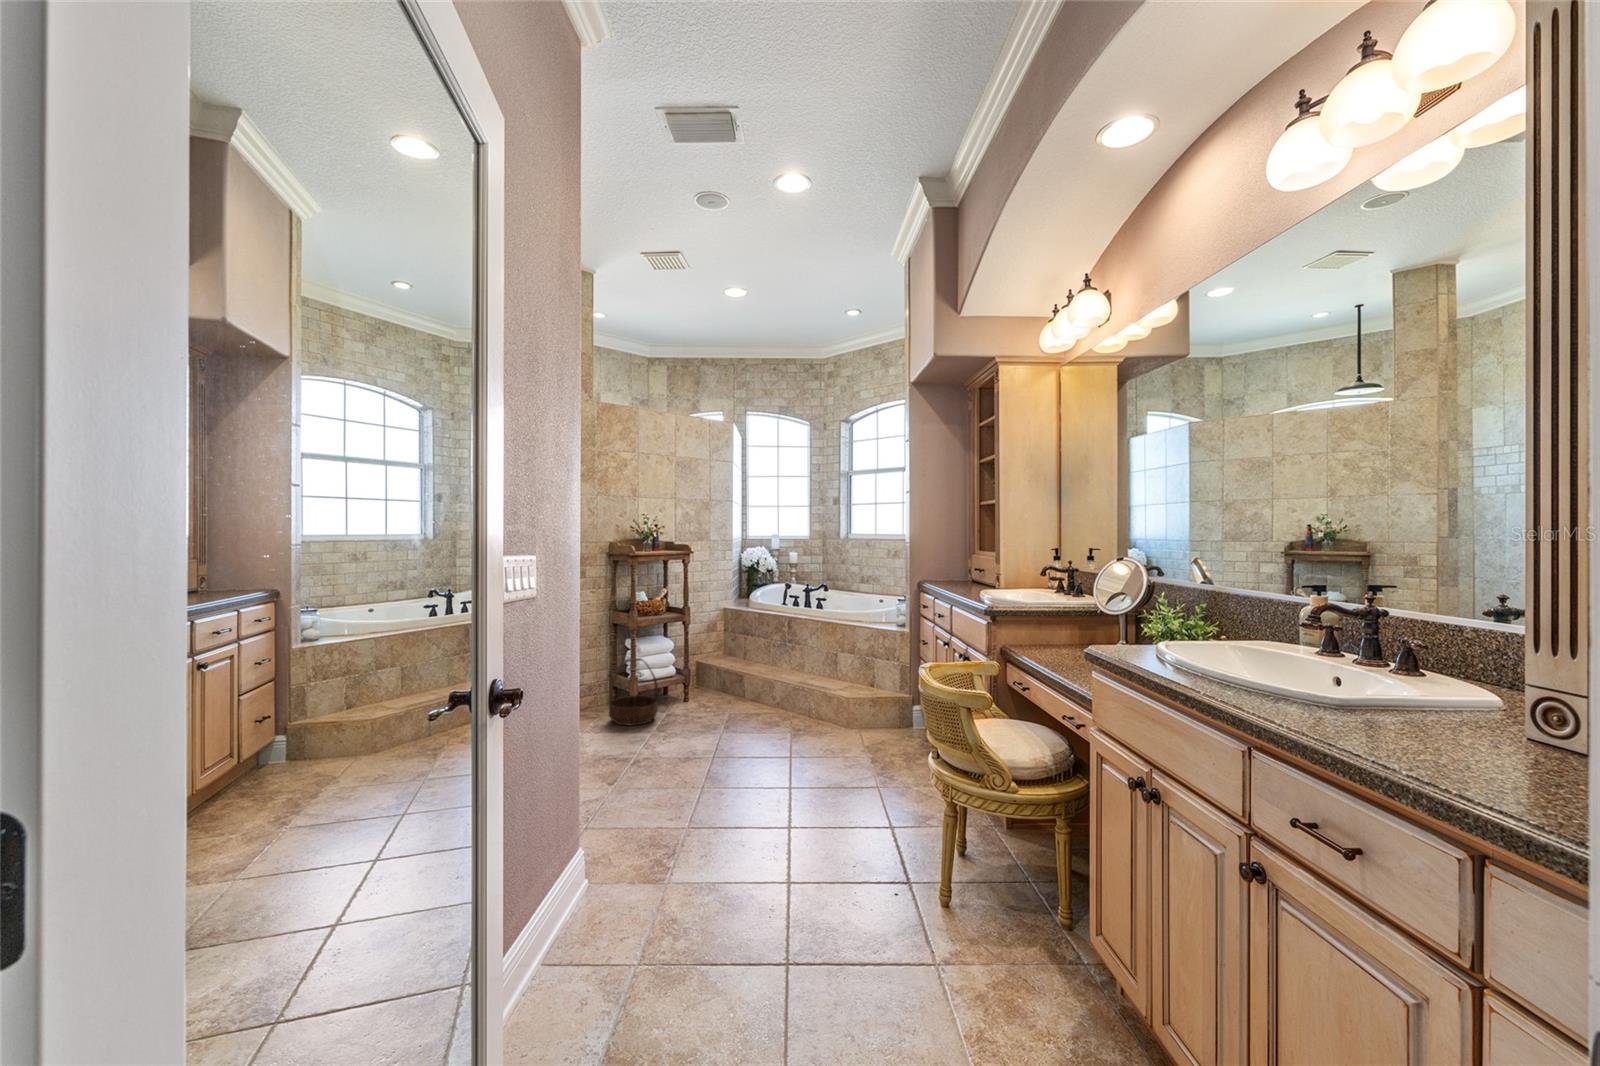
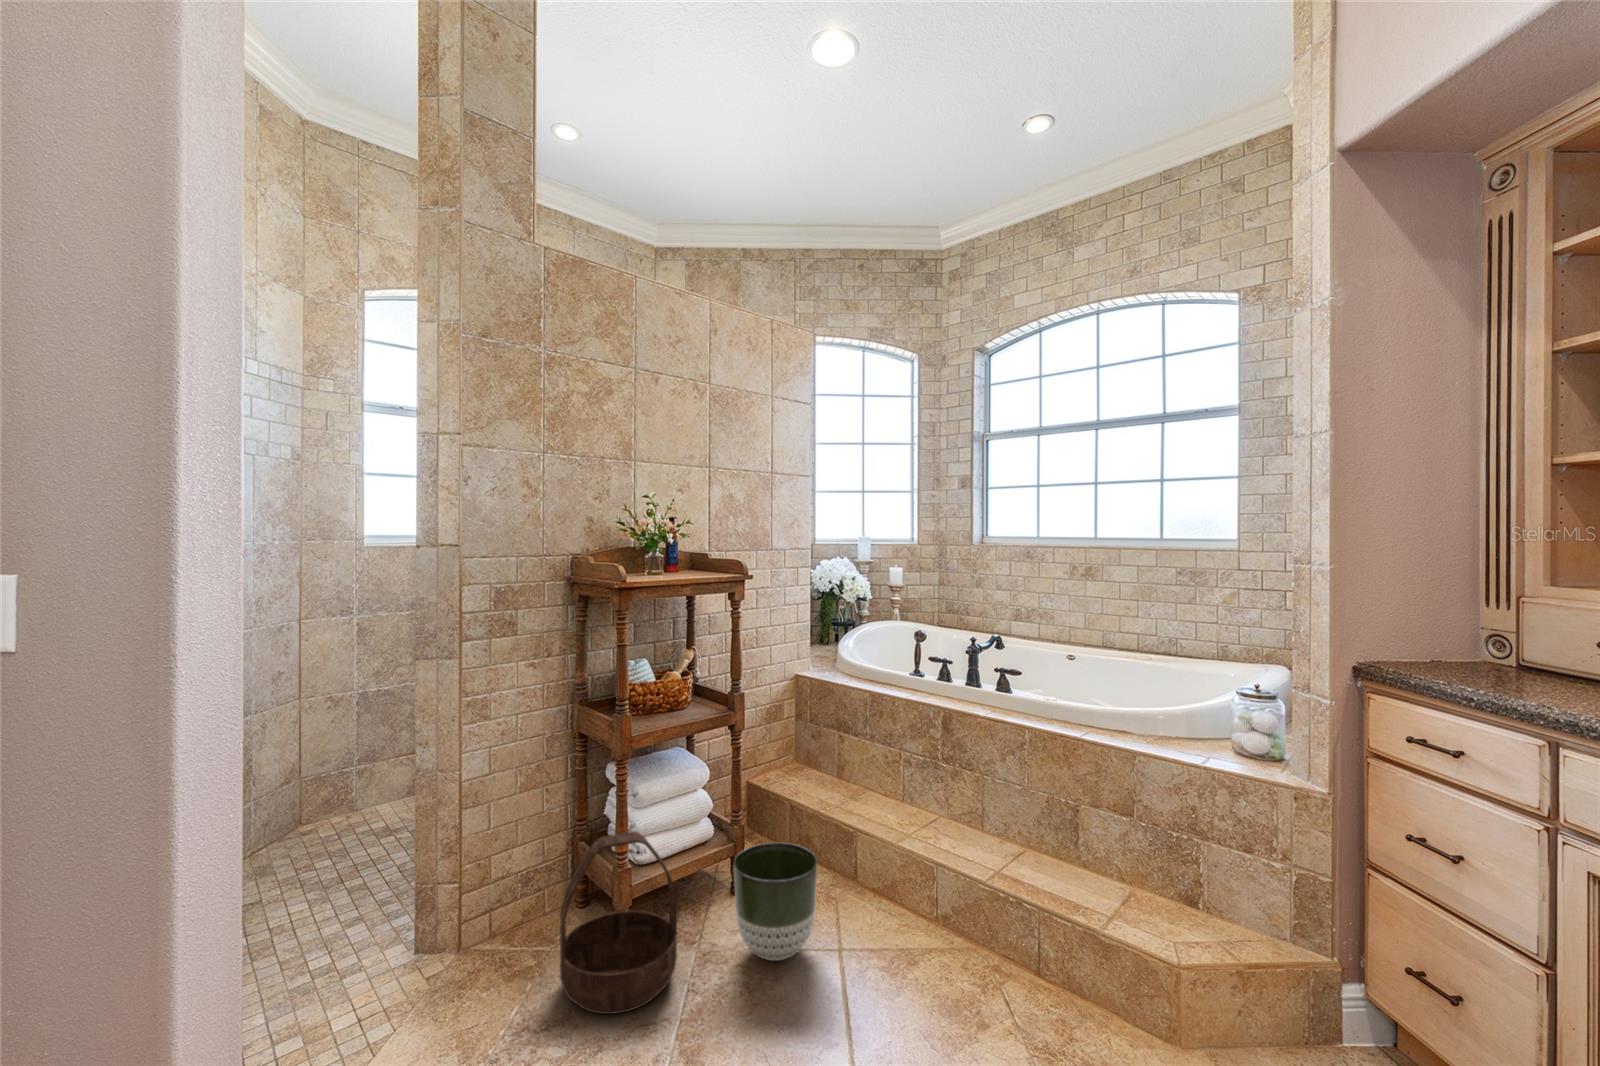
planter: none [682,670,719,715] -> present [734,843,817,961]

